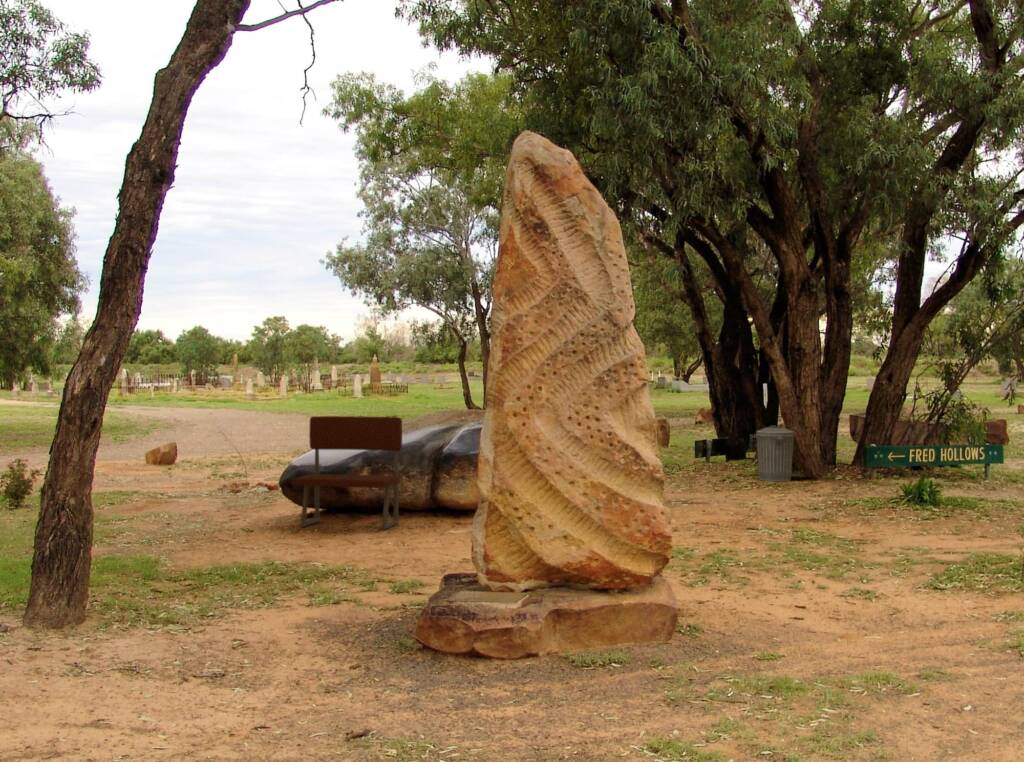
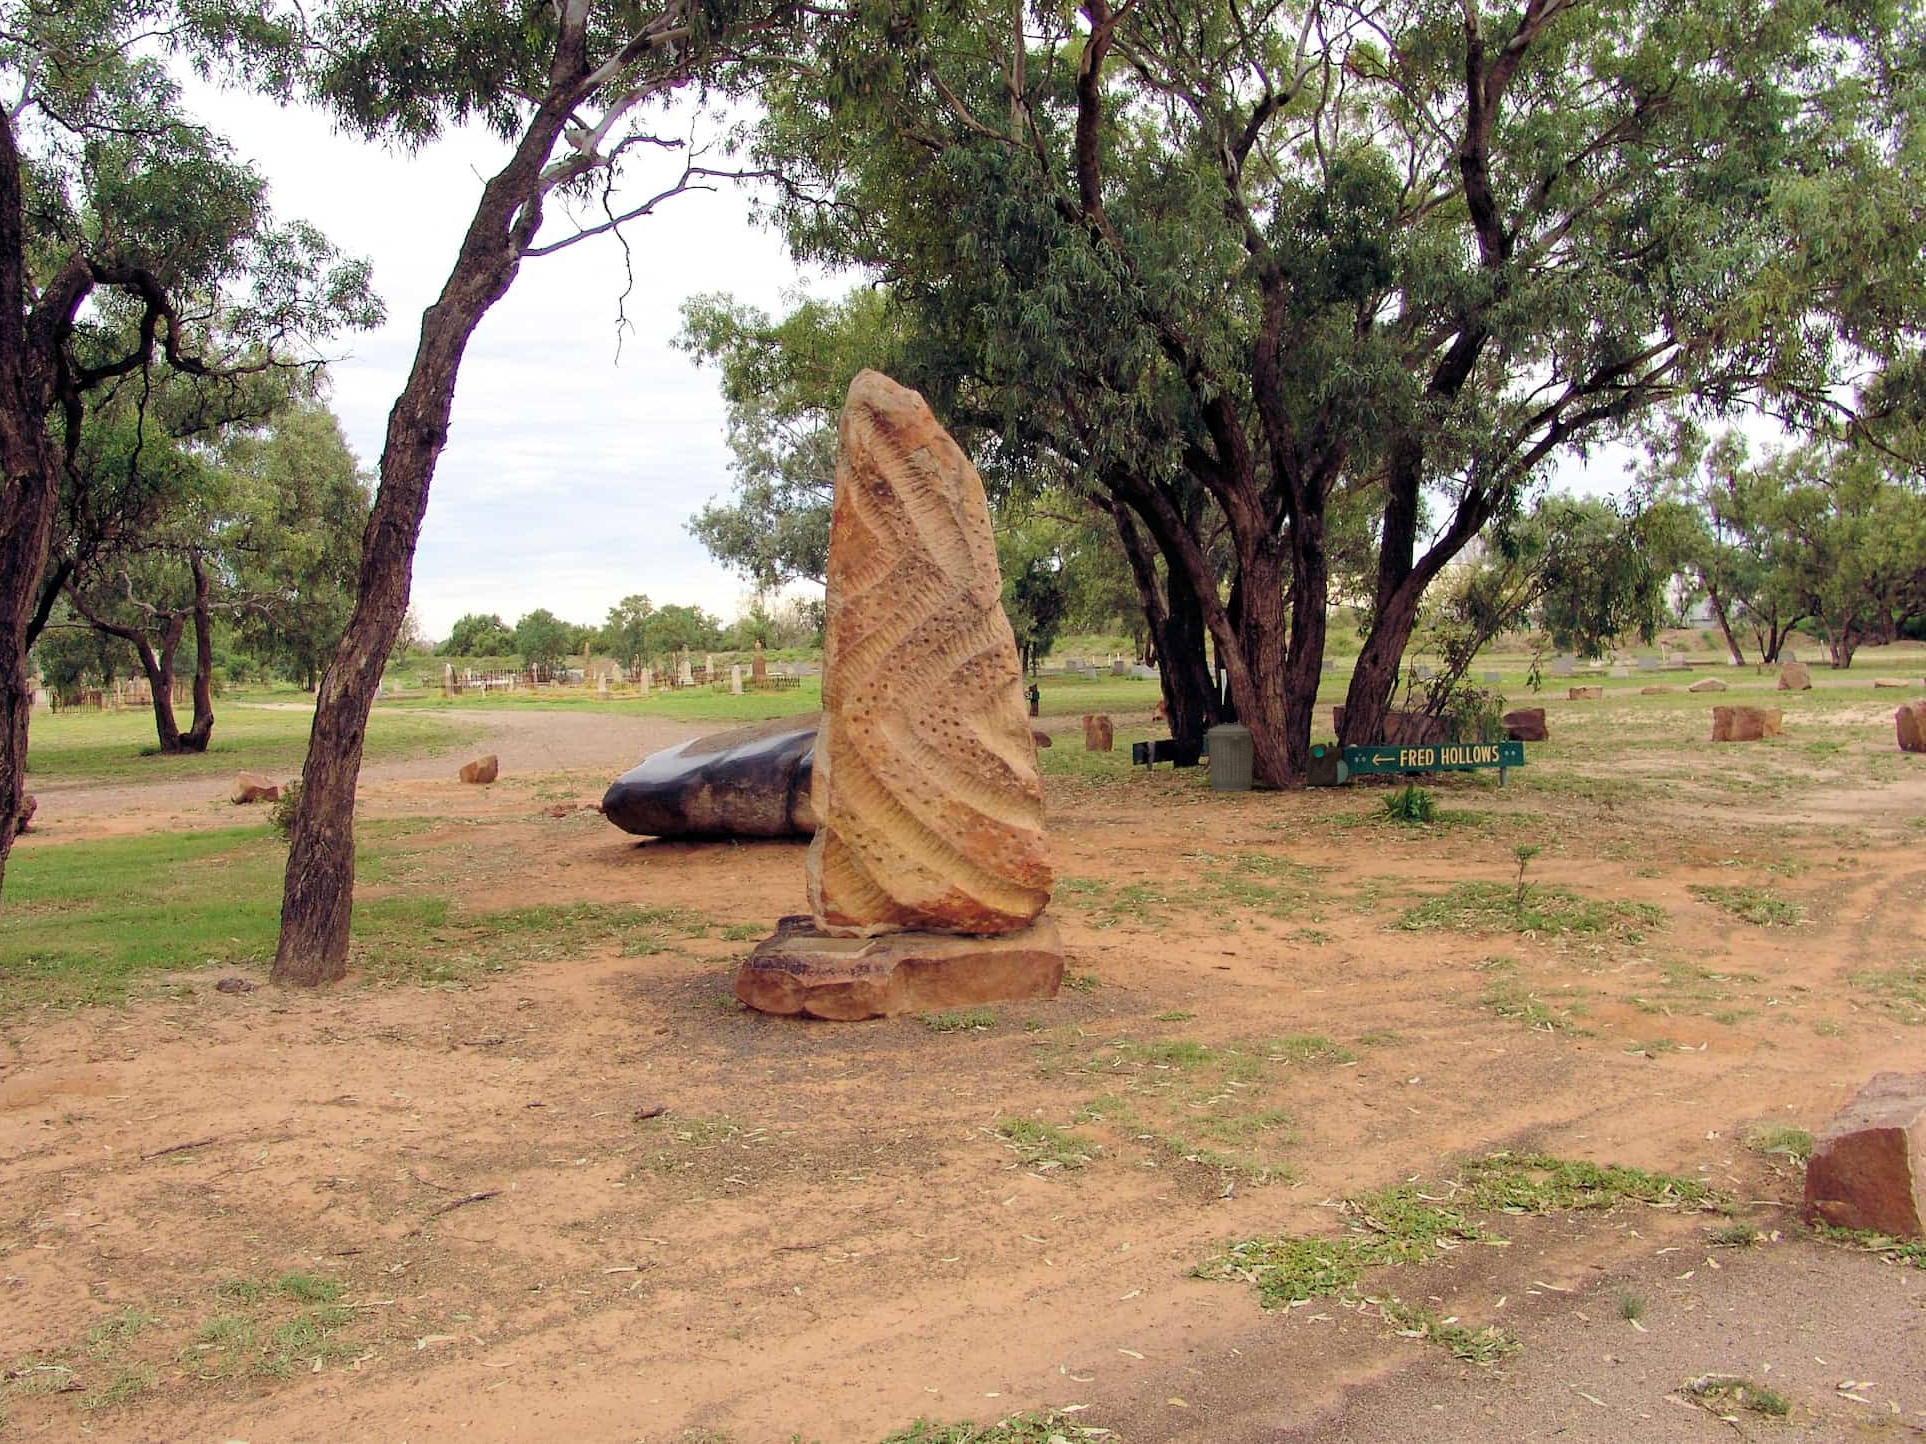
bench: present [291,416,402,530] -> none [621,722,757,860]
backpack: none [828,443,869,479] -> present [1298,742,1348,786]

